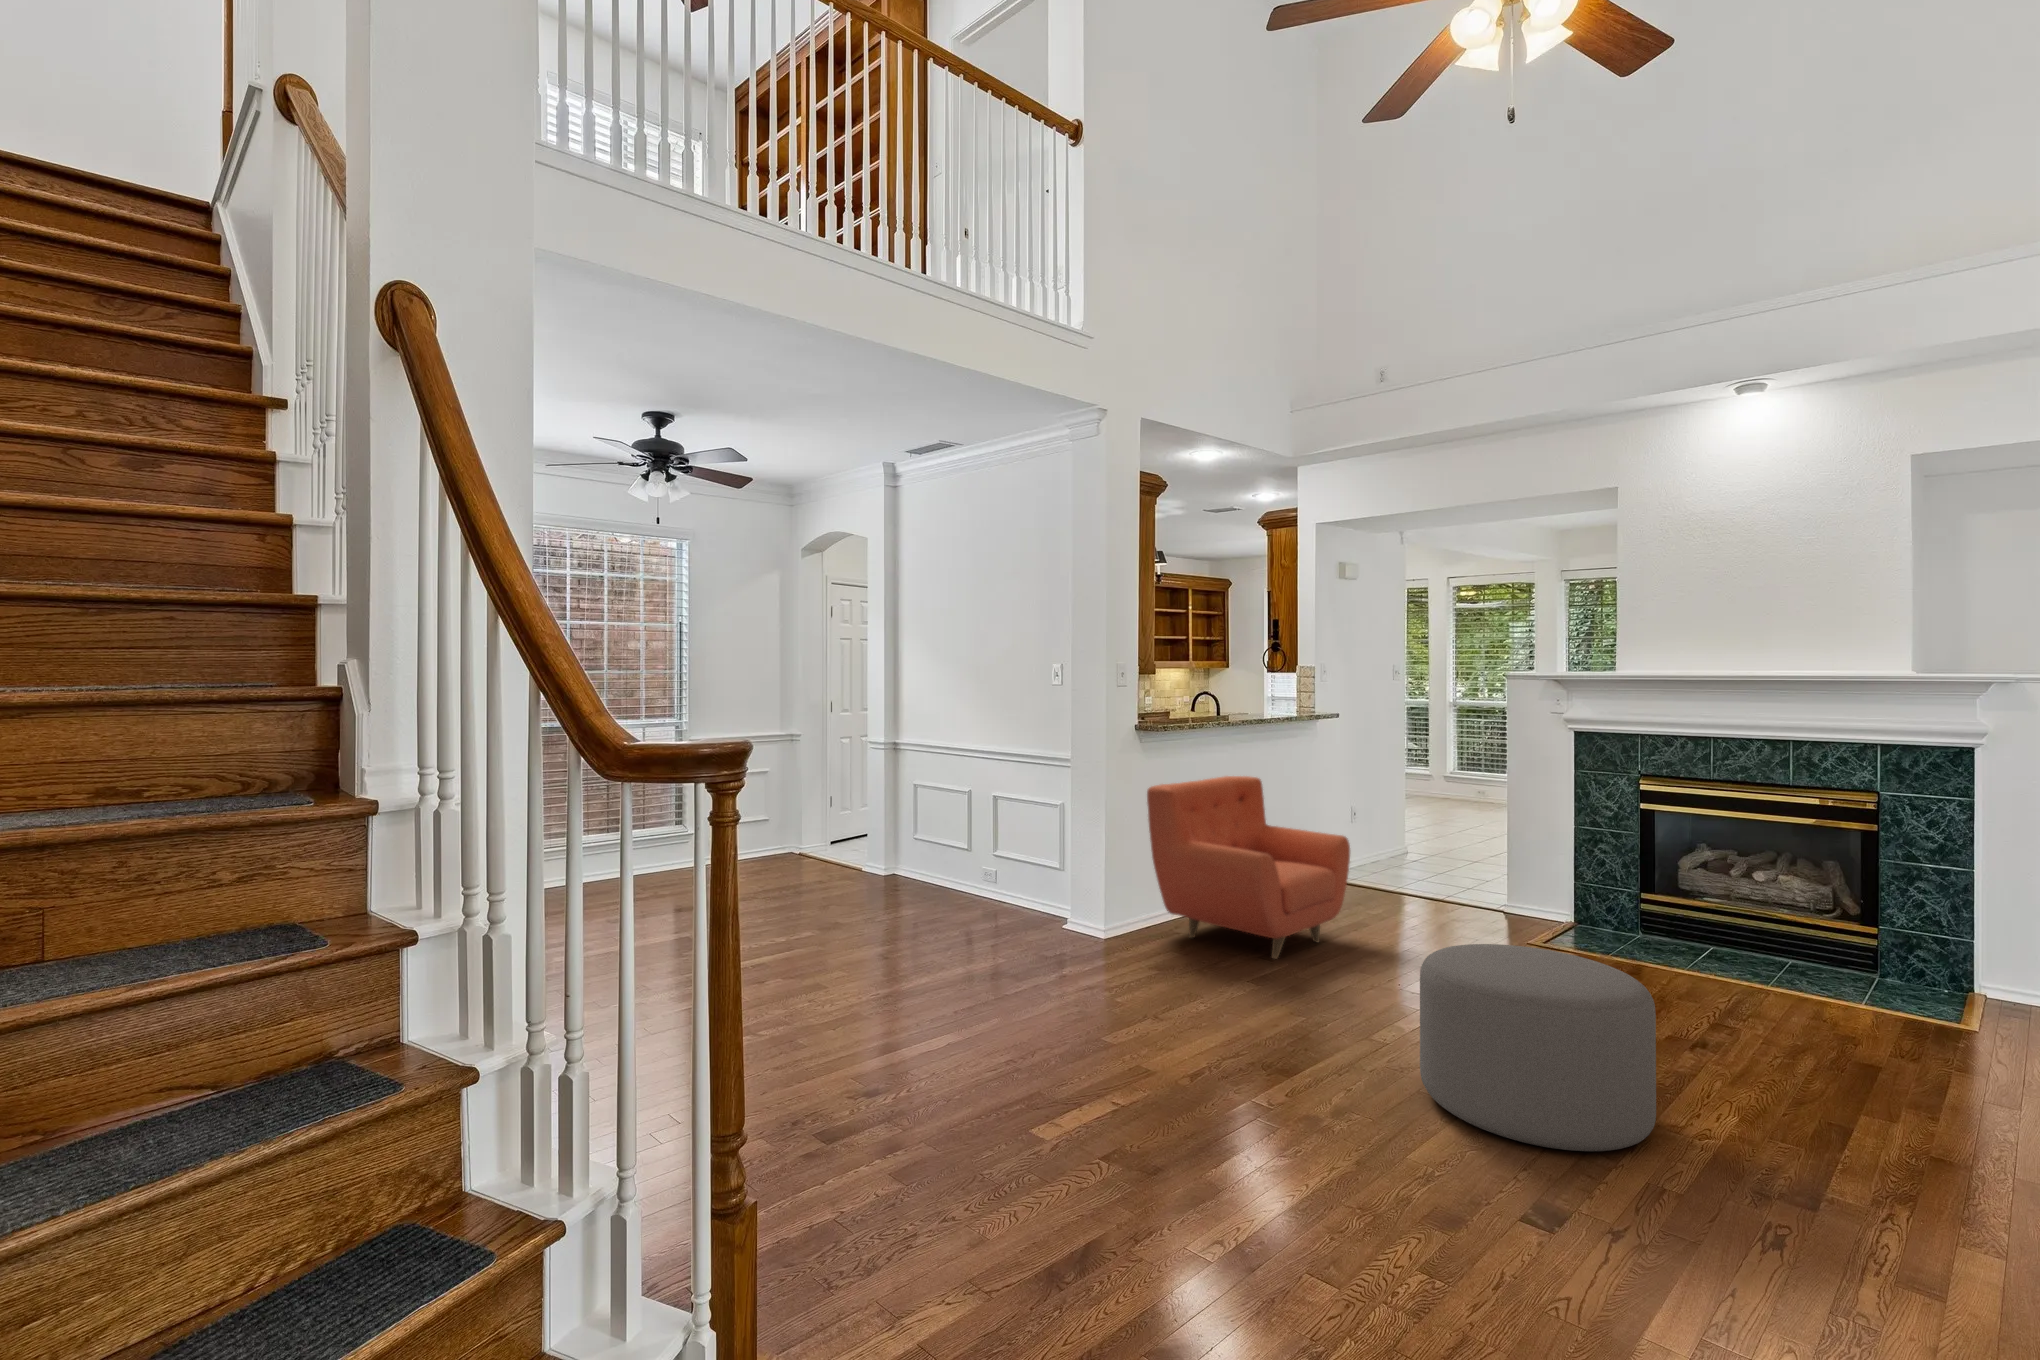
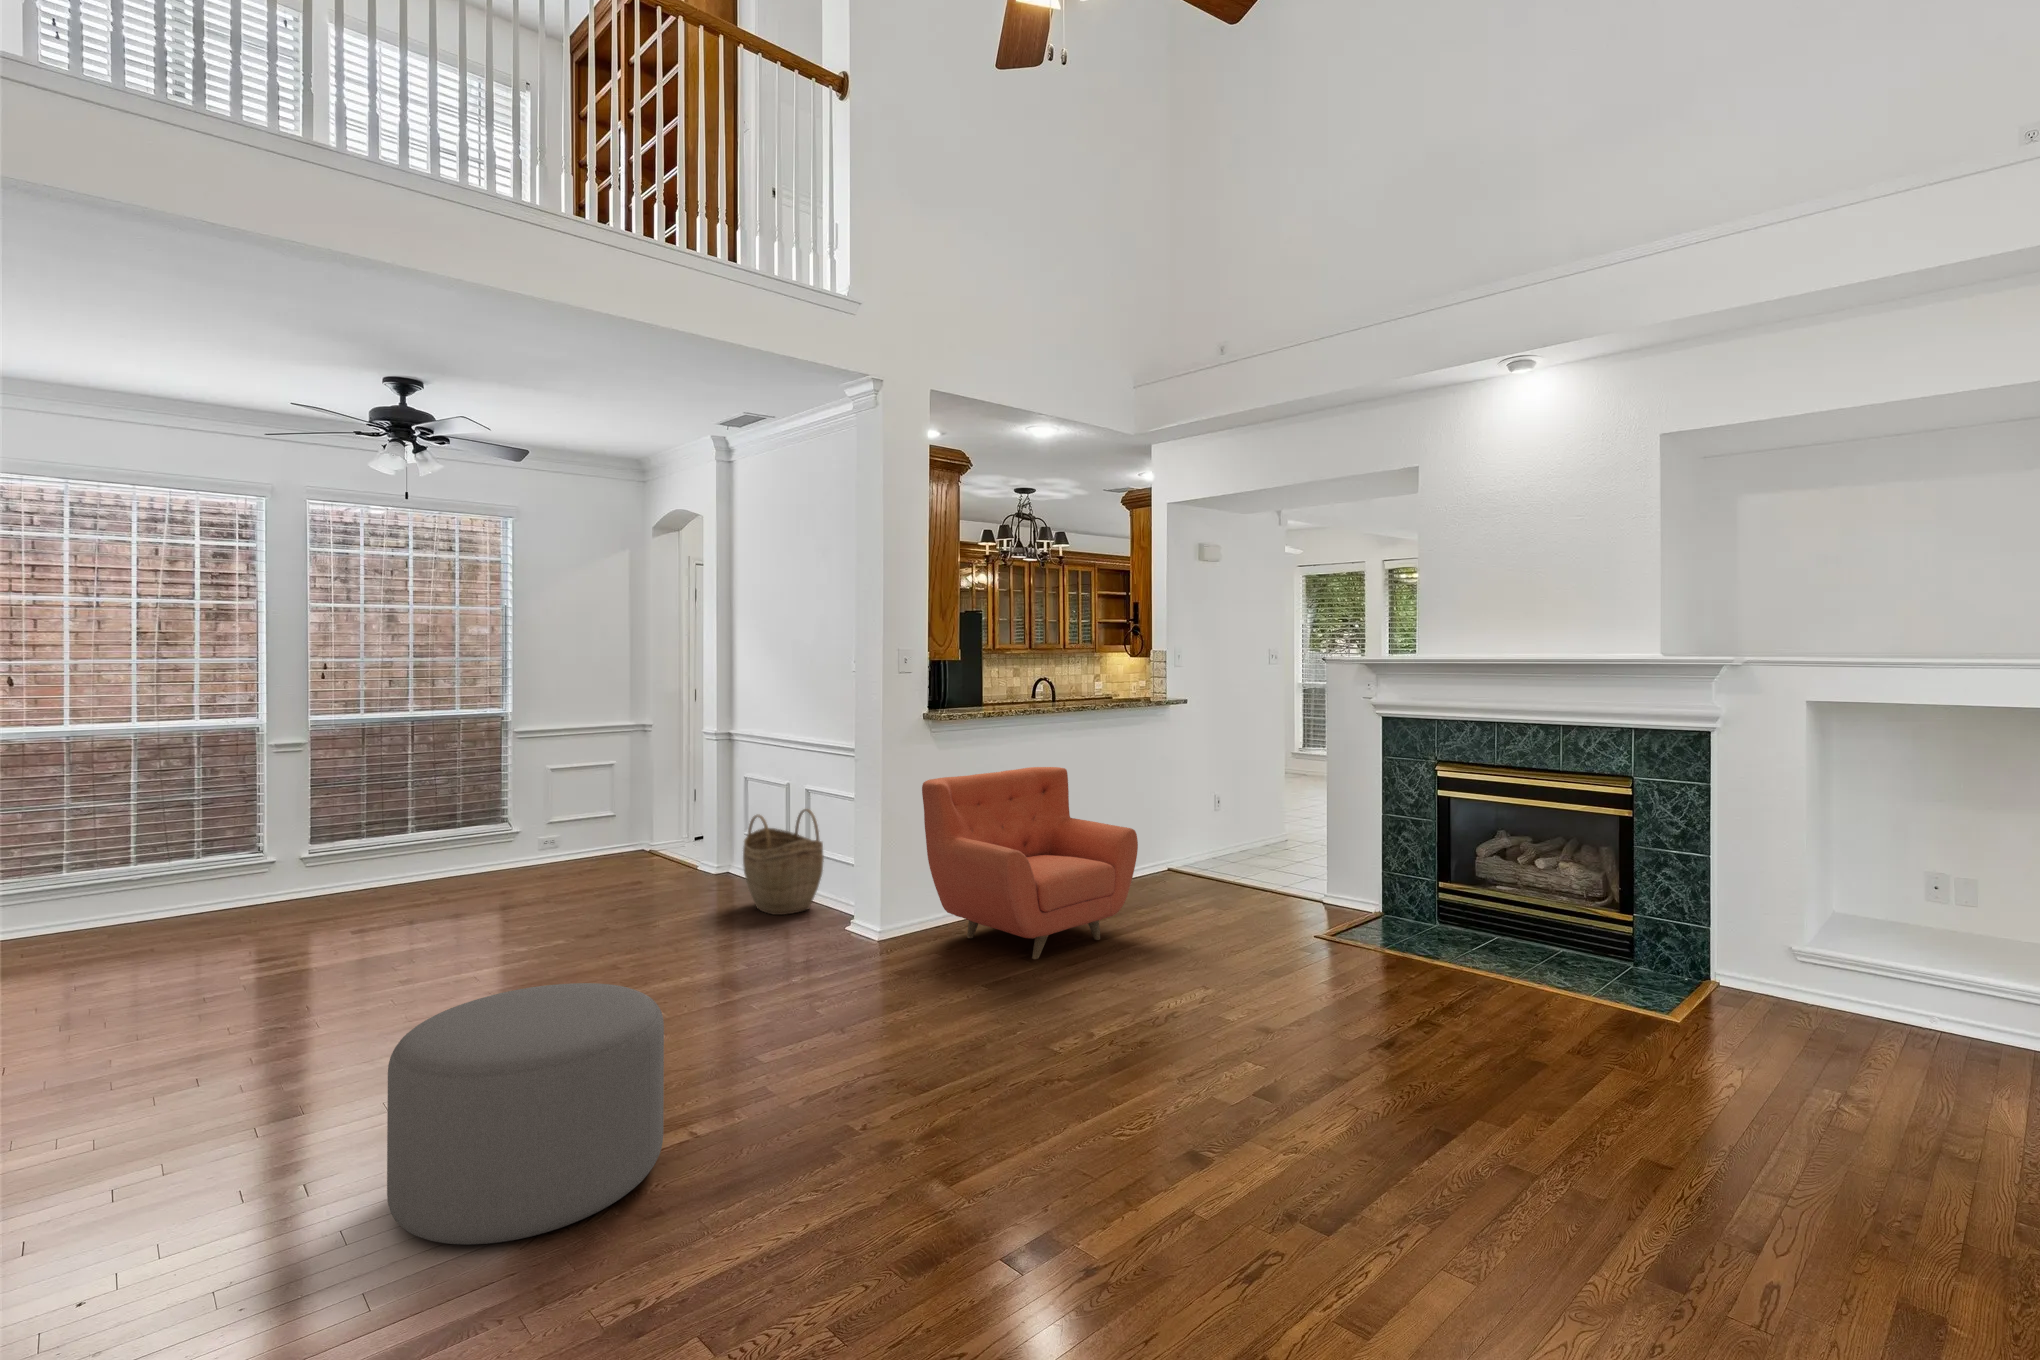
woven basket: none [944,813,1022,914] -> present [743,809,824,915]
ottoman: present [1420,944,1656,1151] -> present [387,983,664,1244]

